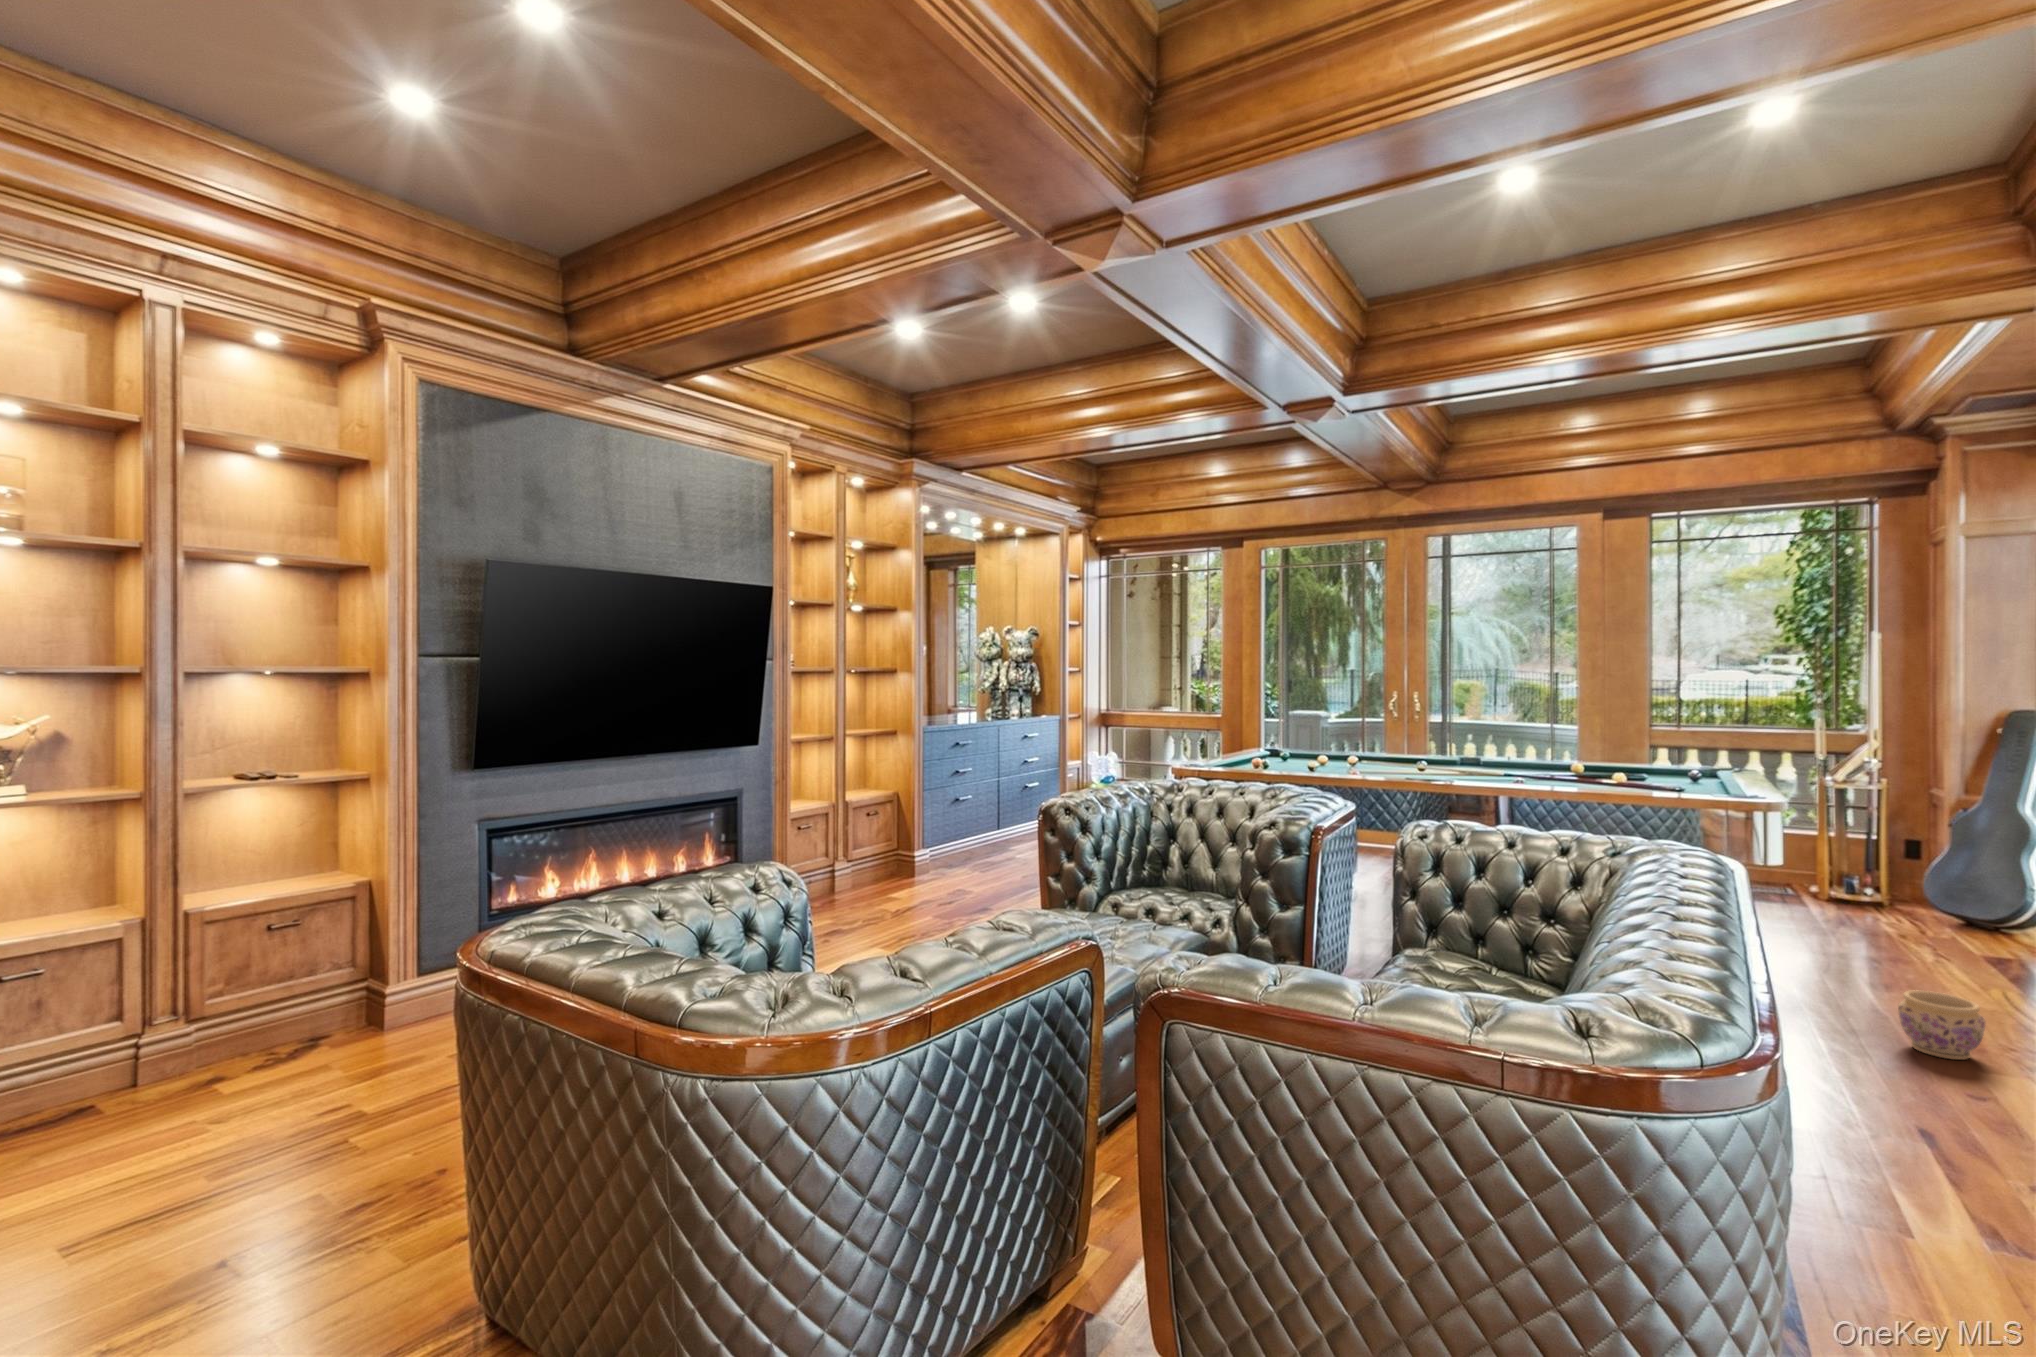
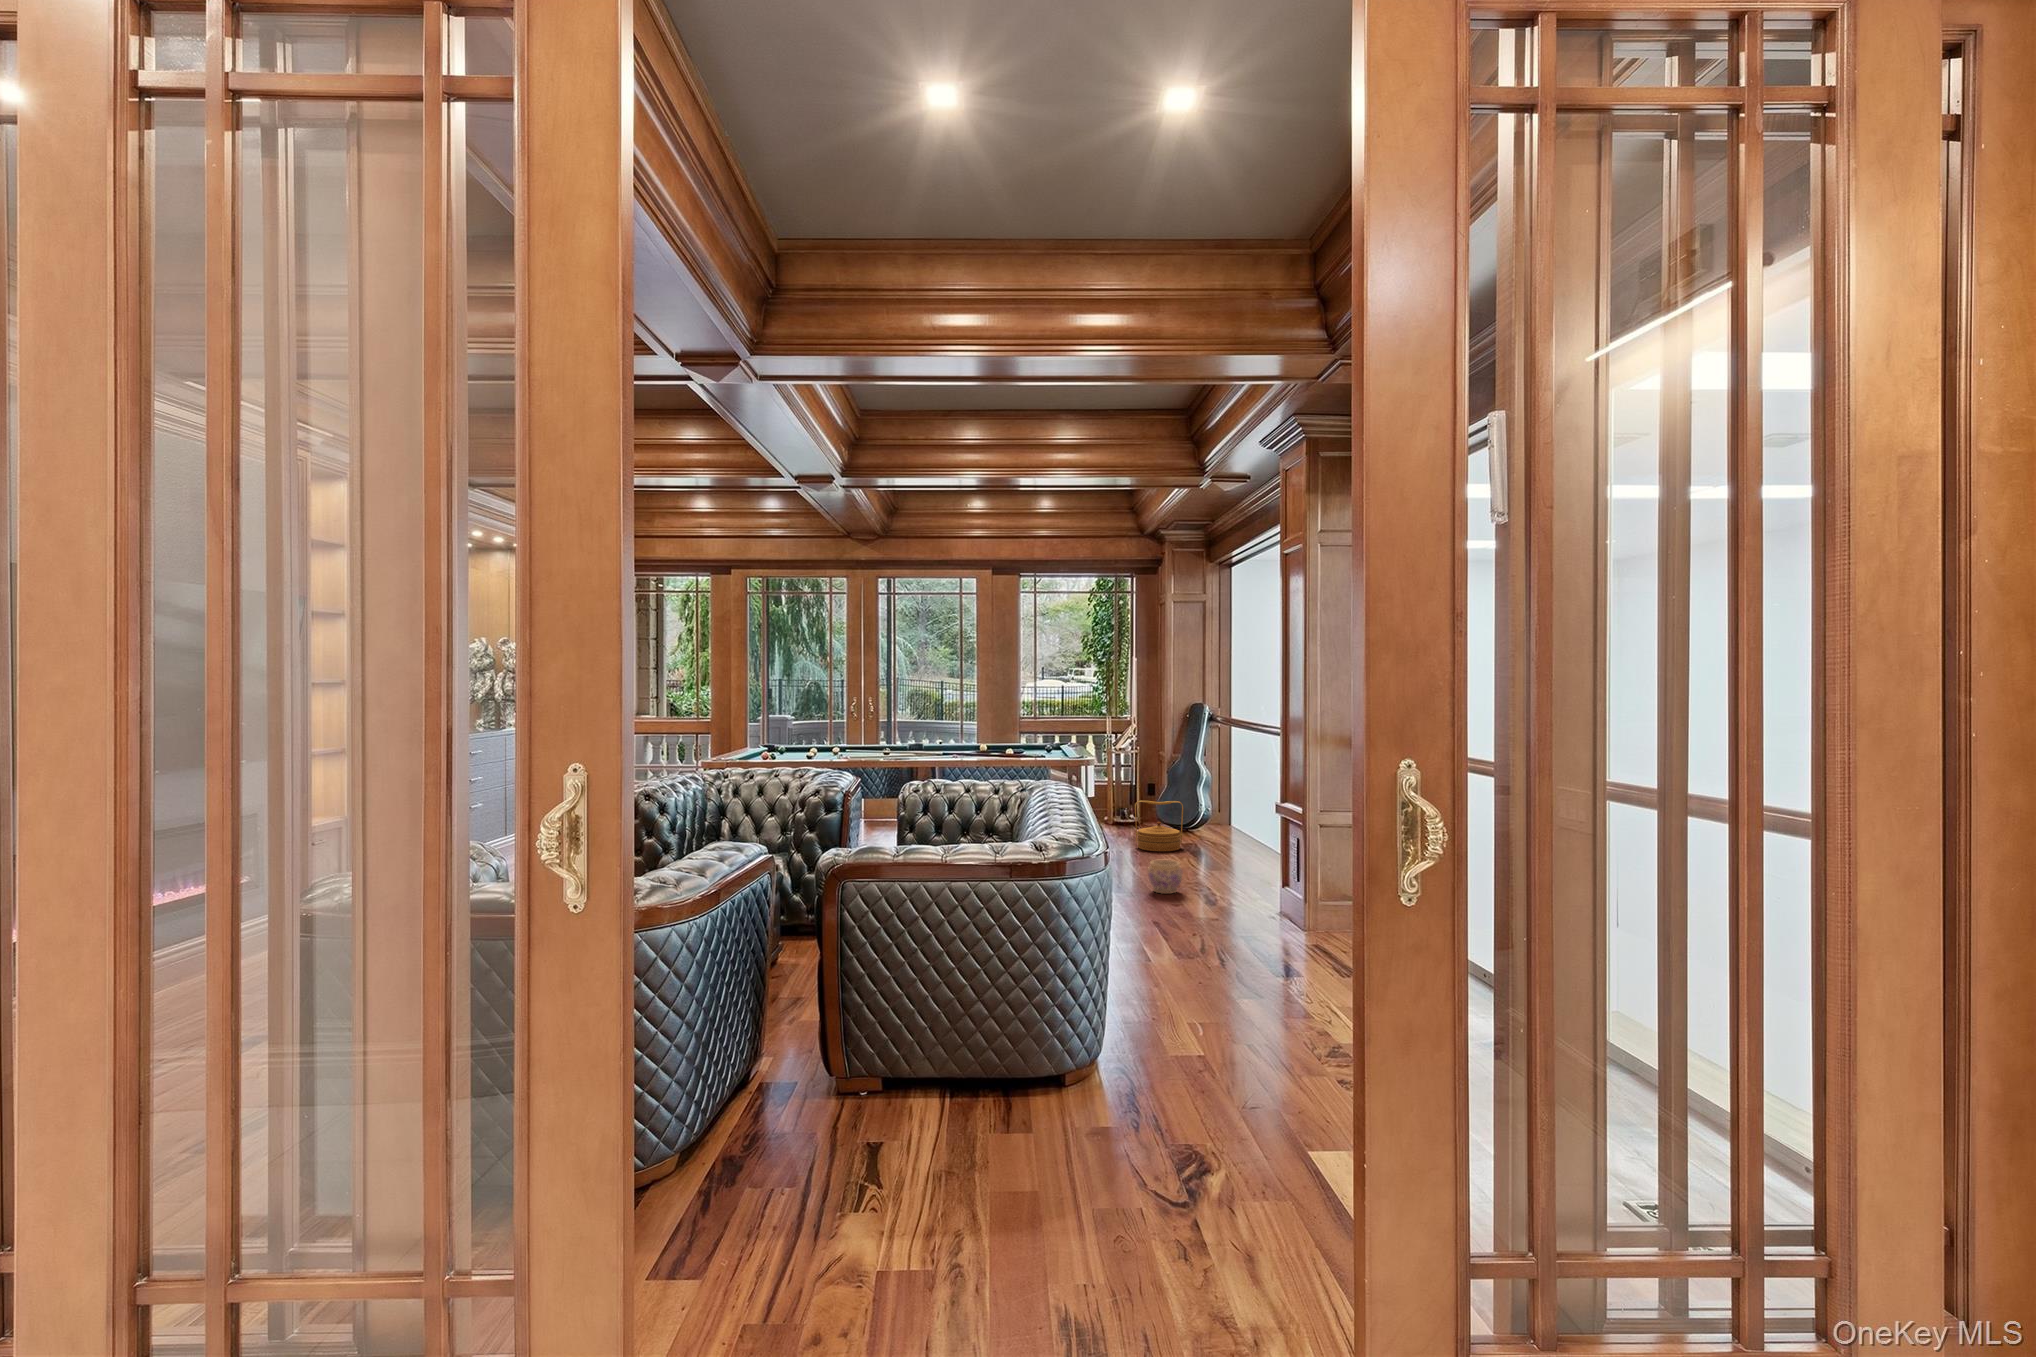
basket: none [1870,869,1982,963] -> present [1135,800,1183,851]

